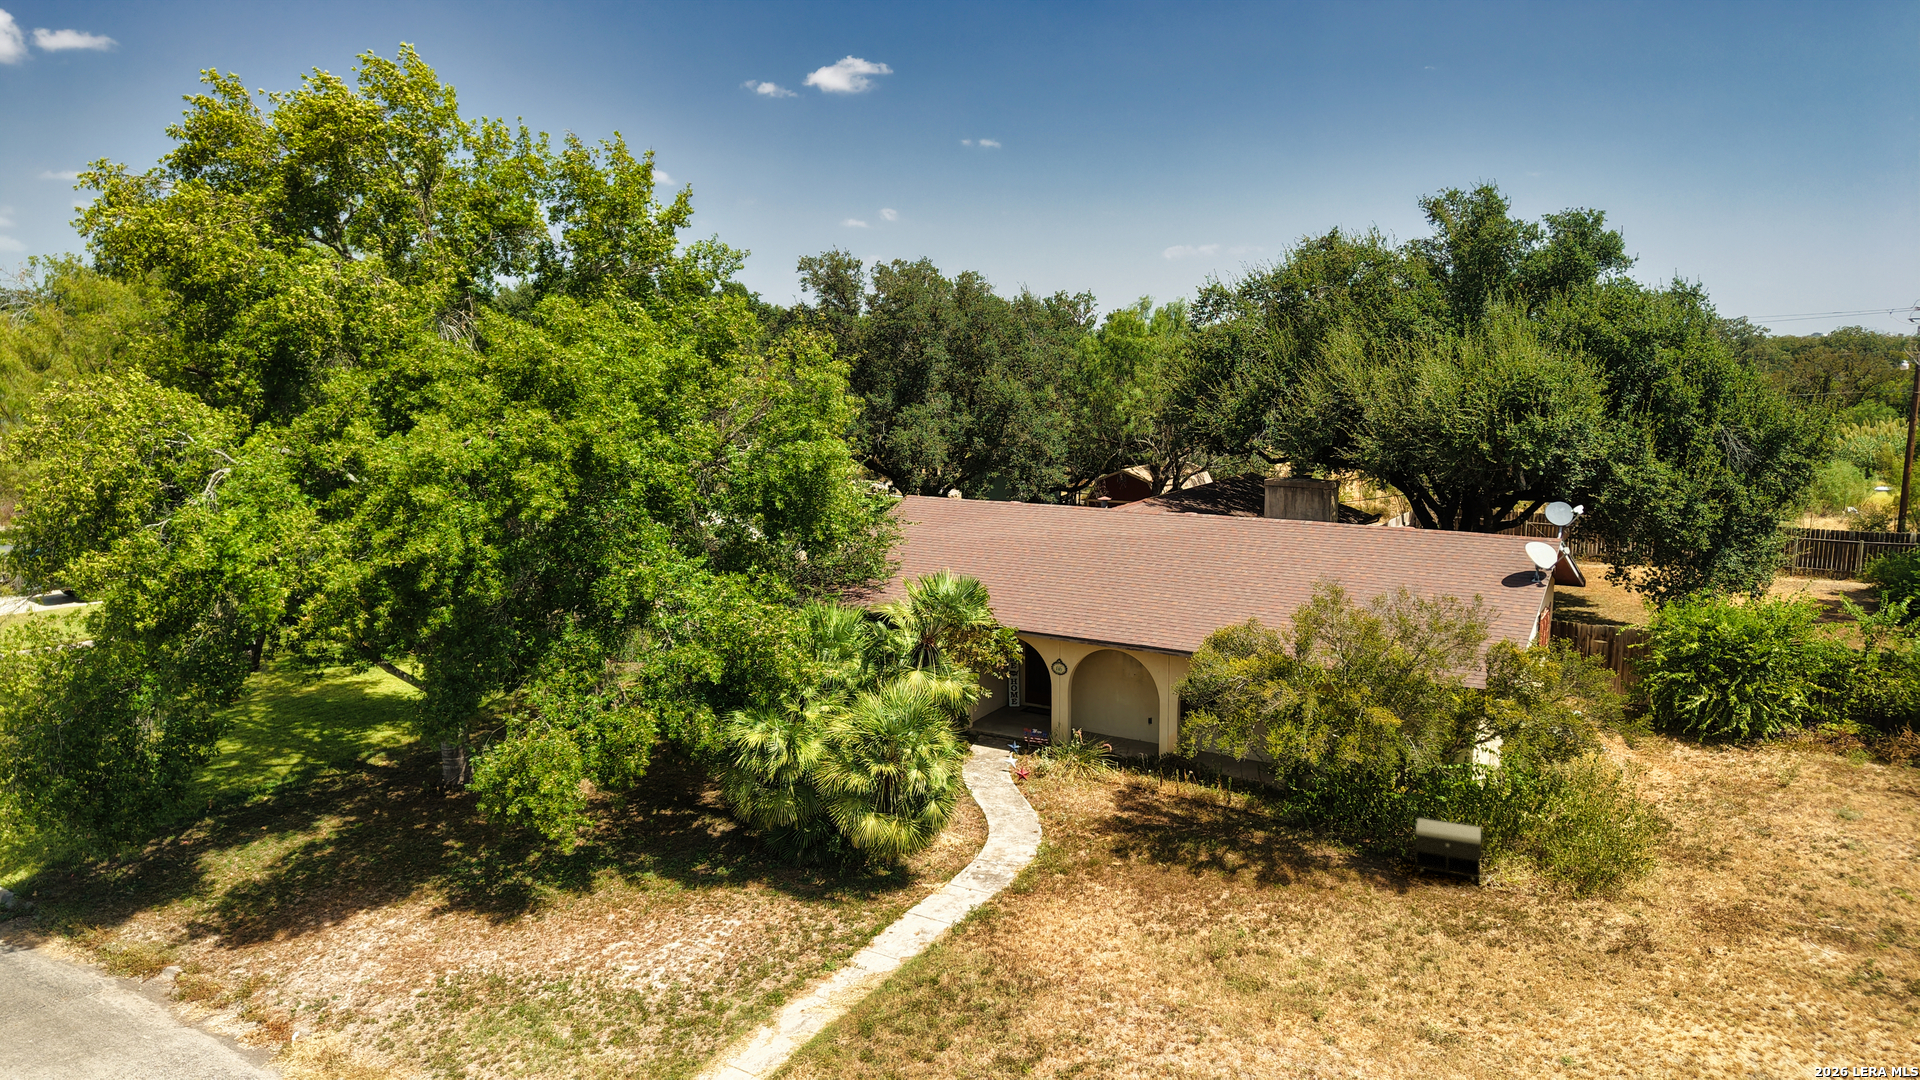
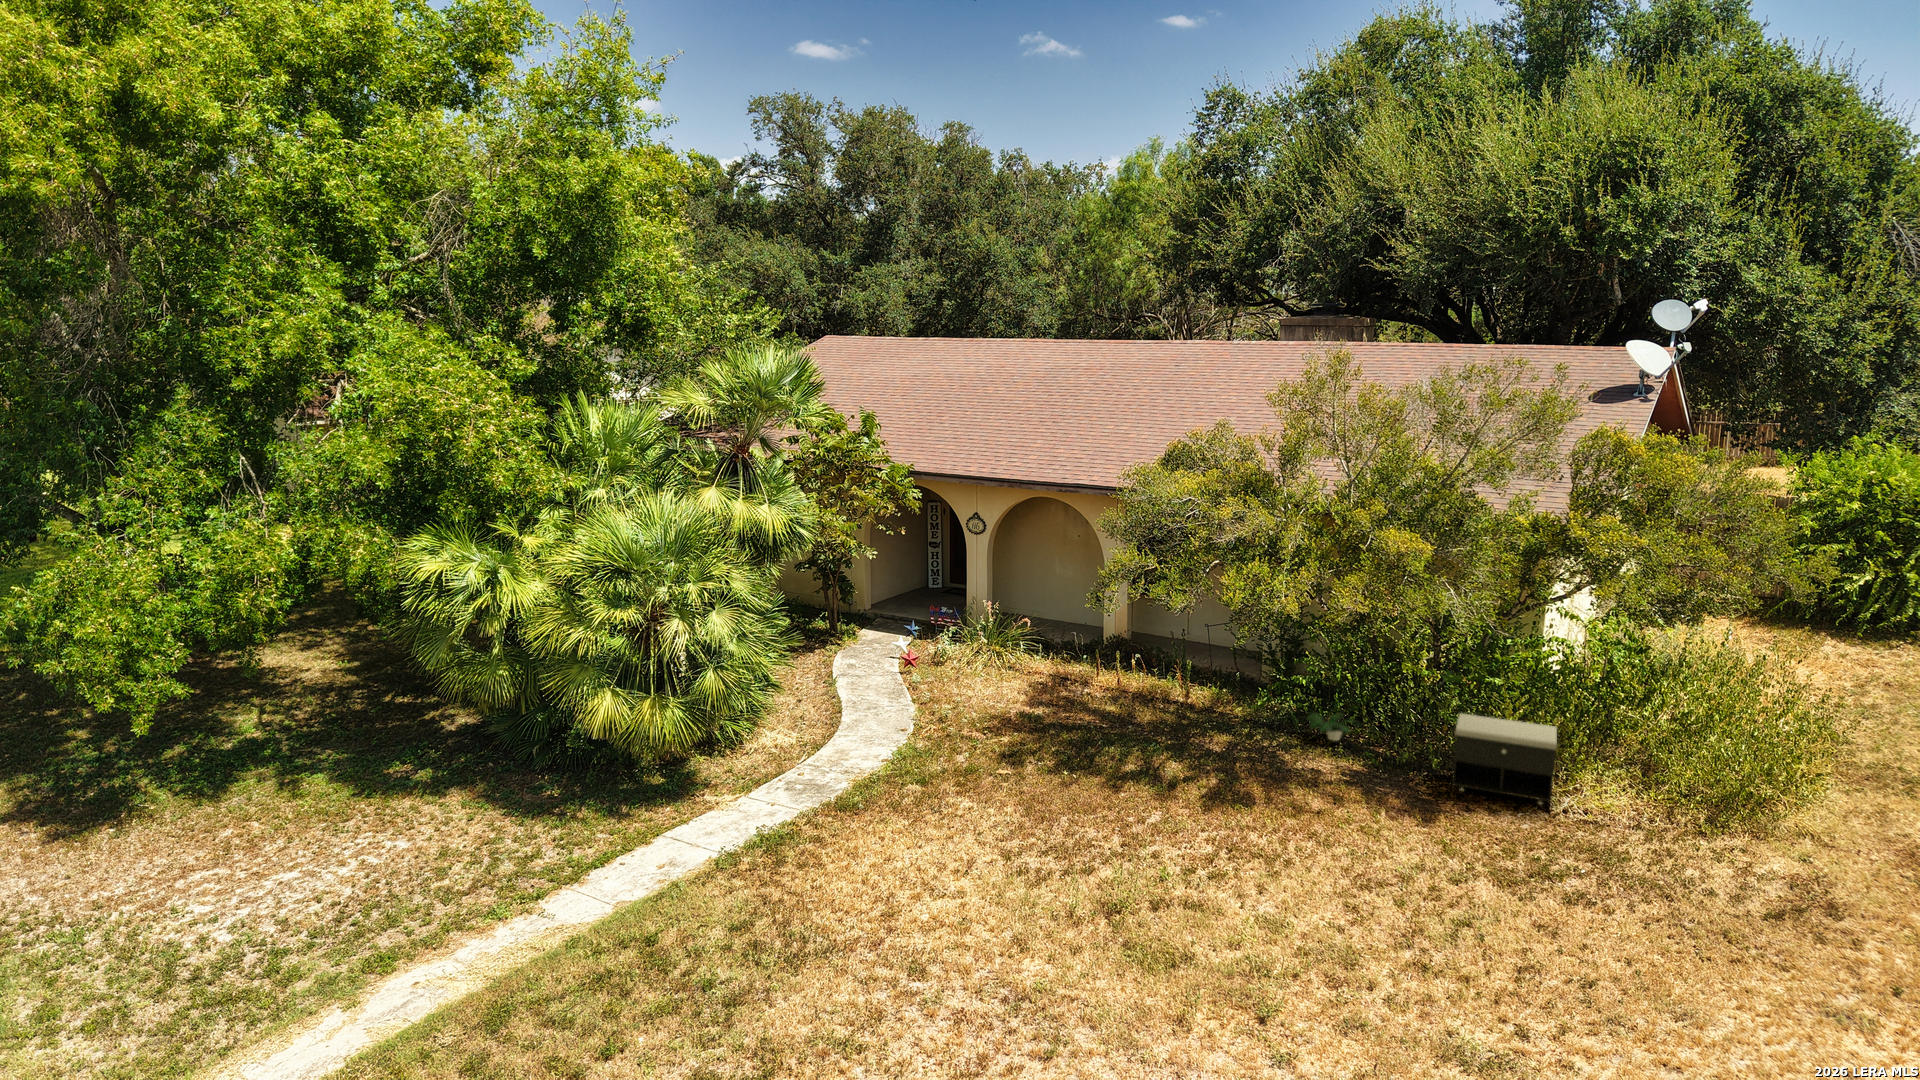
potted plant: none [1314,815,1352,835] -> present [1306,713,1360,741]

